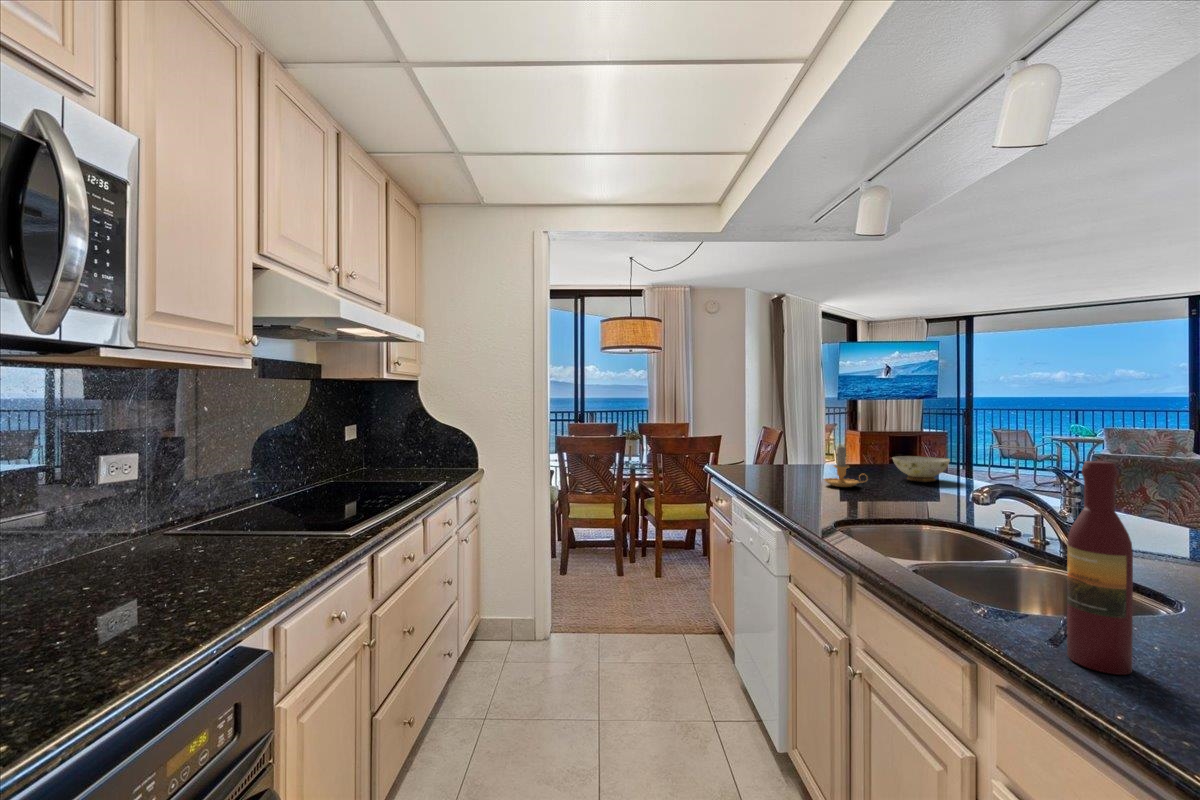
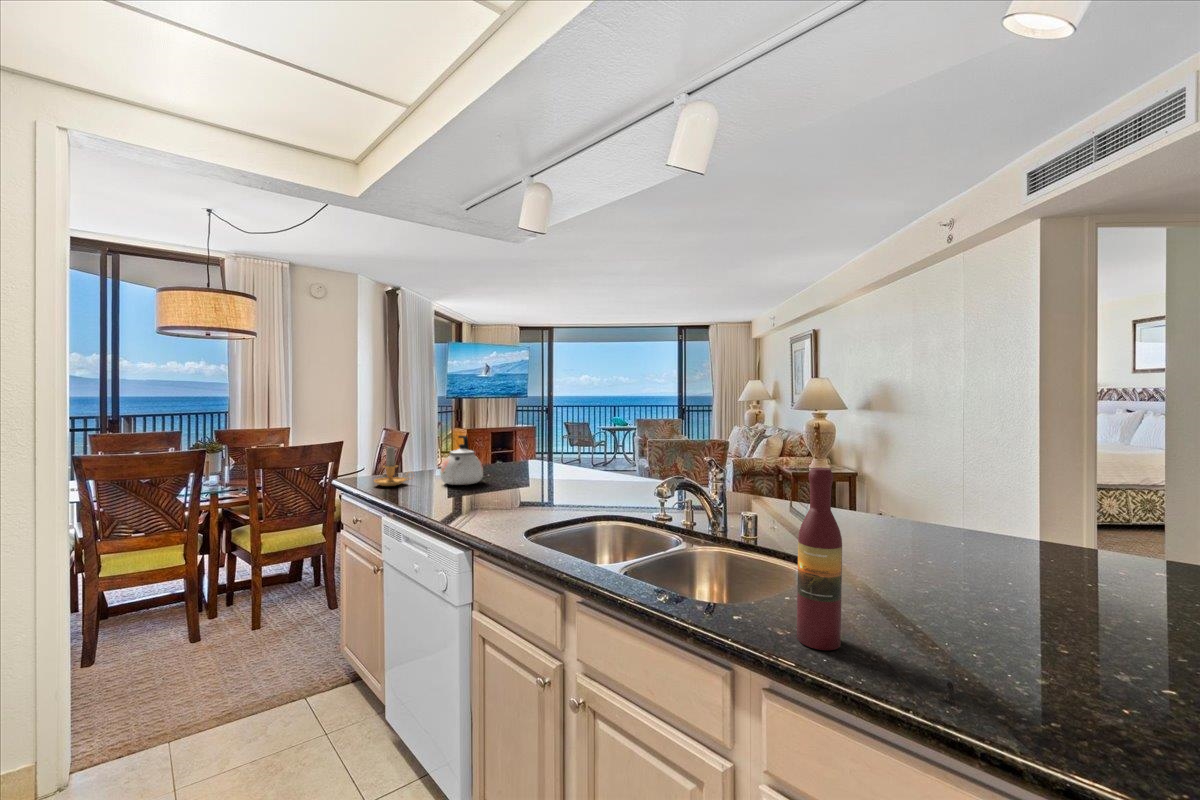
kettle: none [785,431,827,477] -> present [440,436,483,485]
candle: present [824,446,864,487] -> present [374,447,414,486]
ceramic bowl: present [893,456,950,482] -> none [540,454,585,478]

